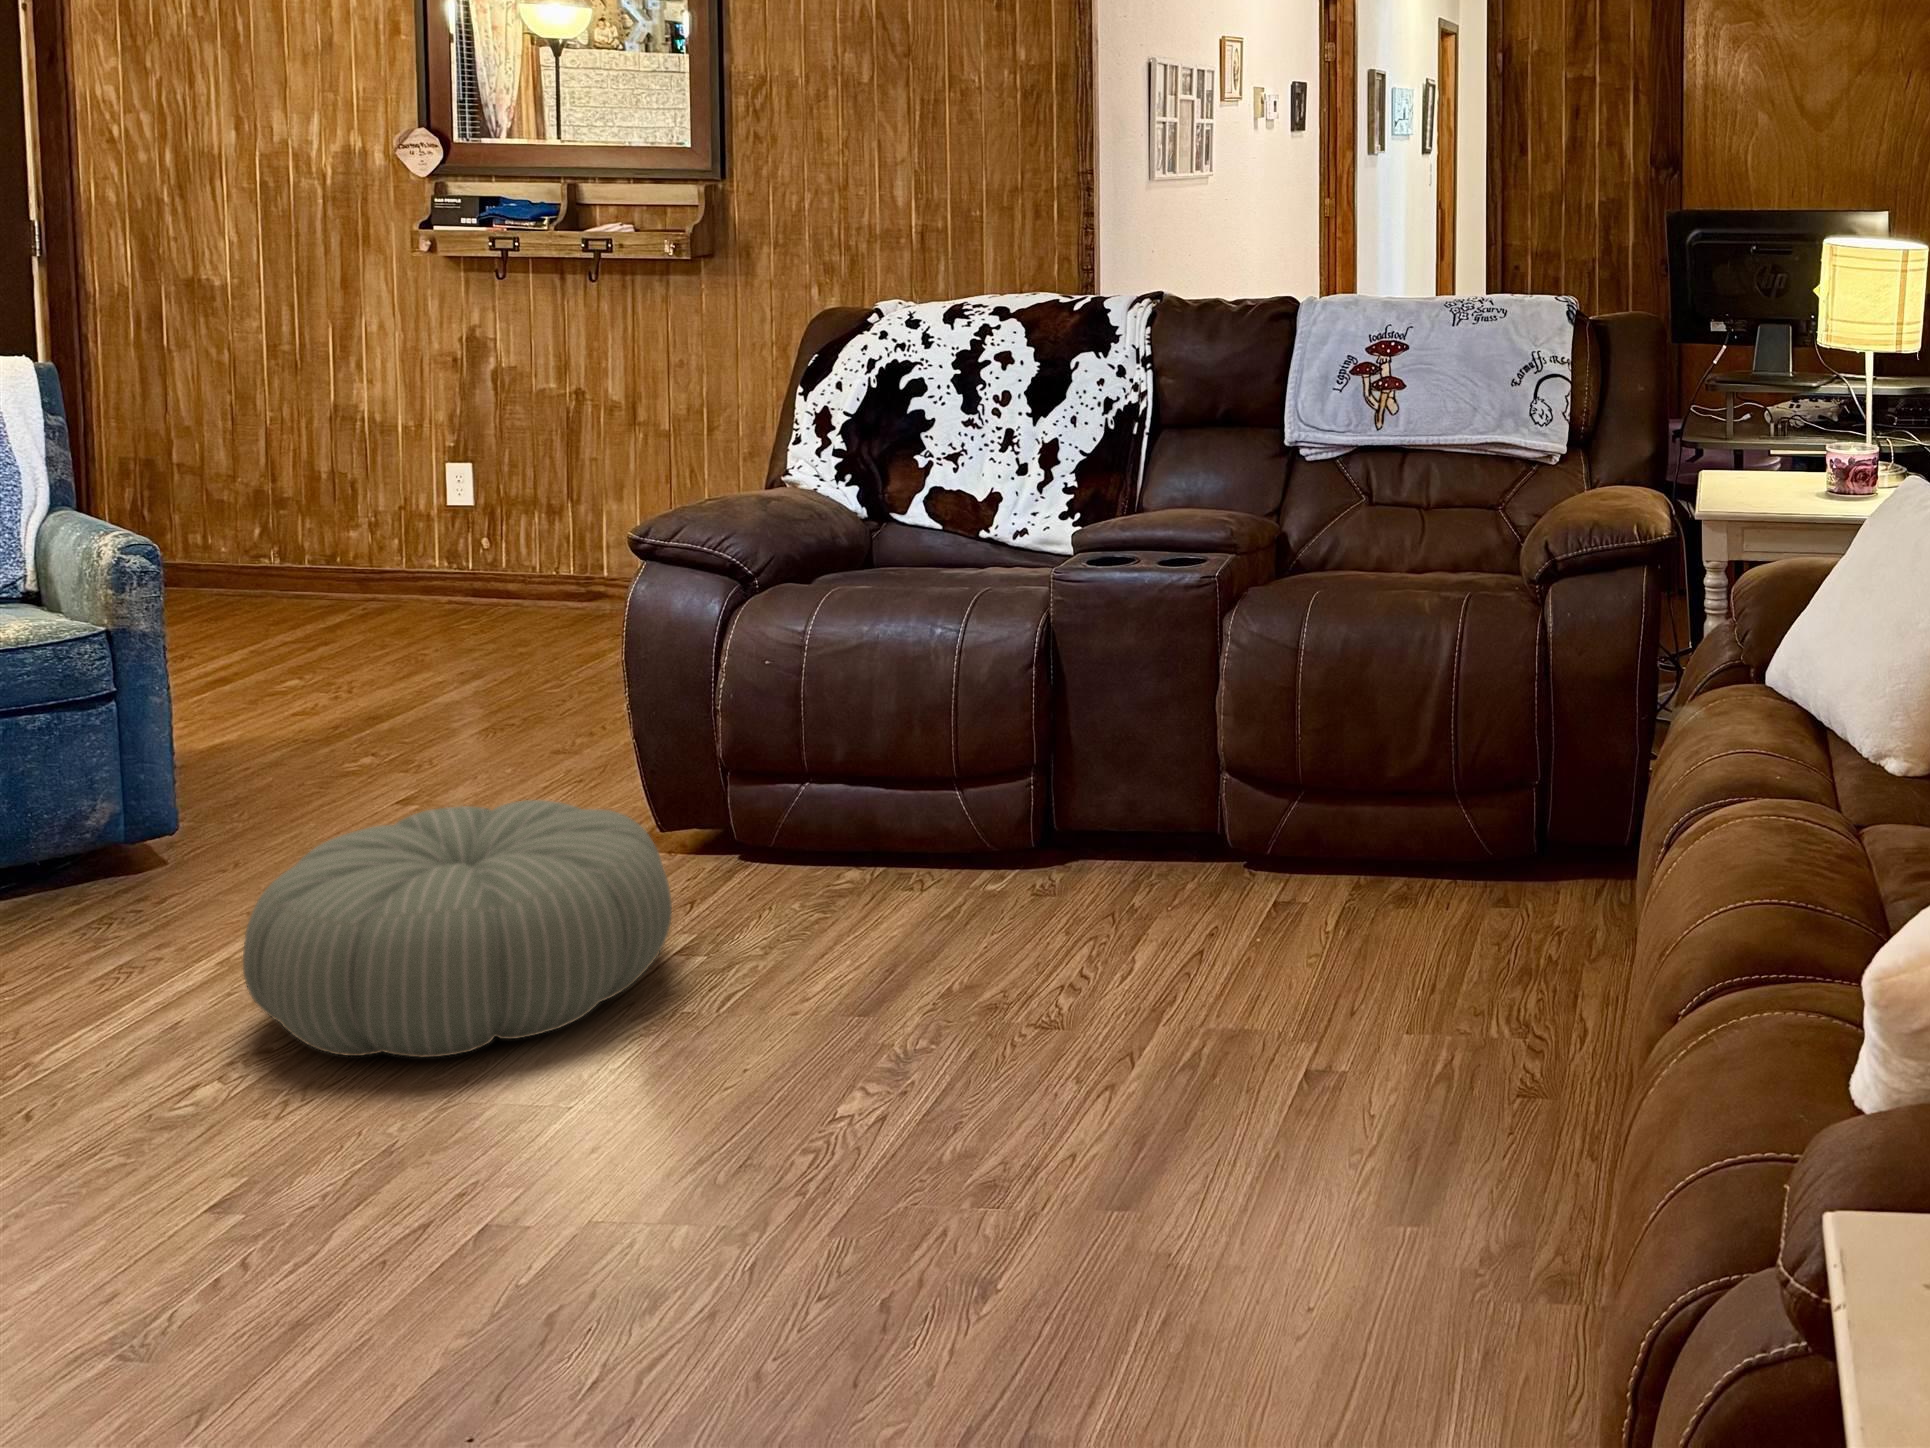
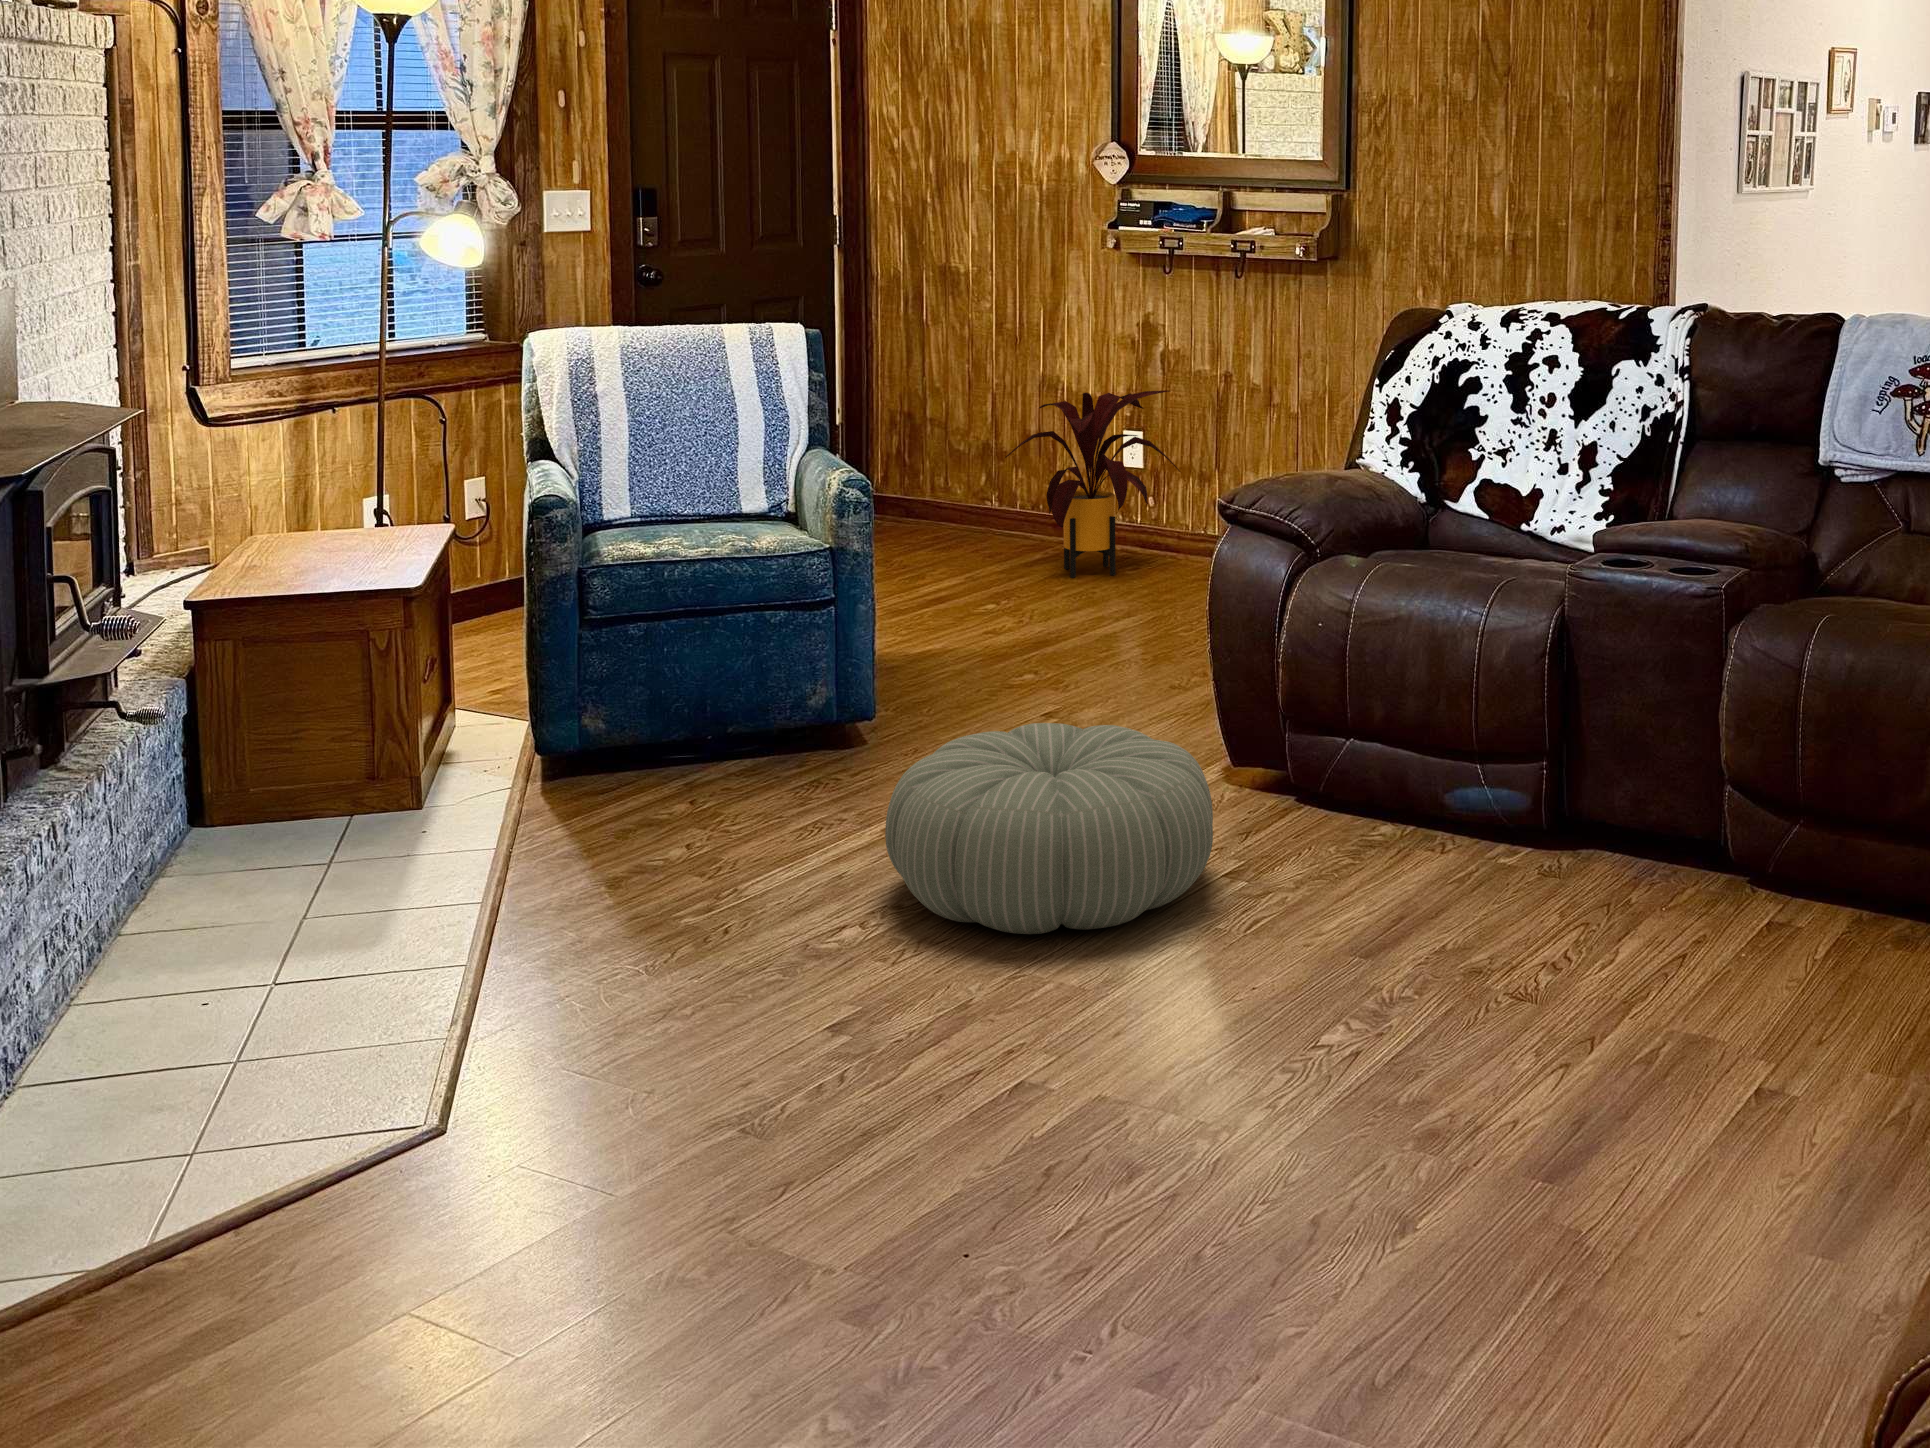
house plant: none [297,415,530,641] -> present [1005,390,1179,578]

